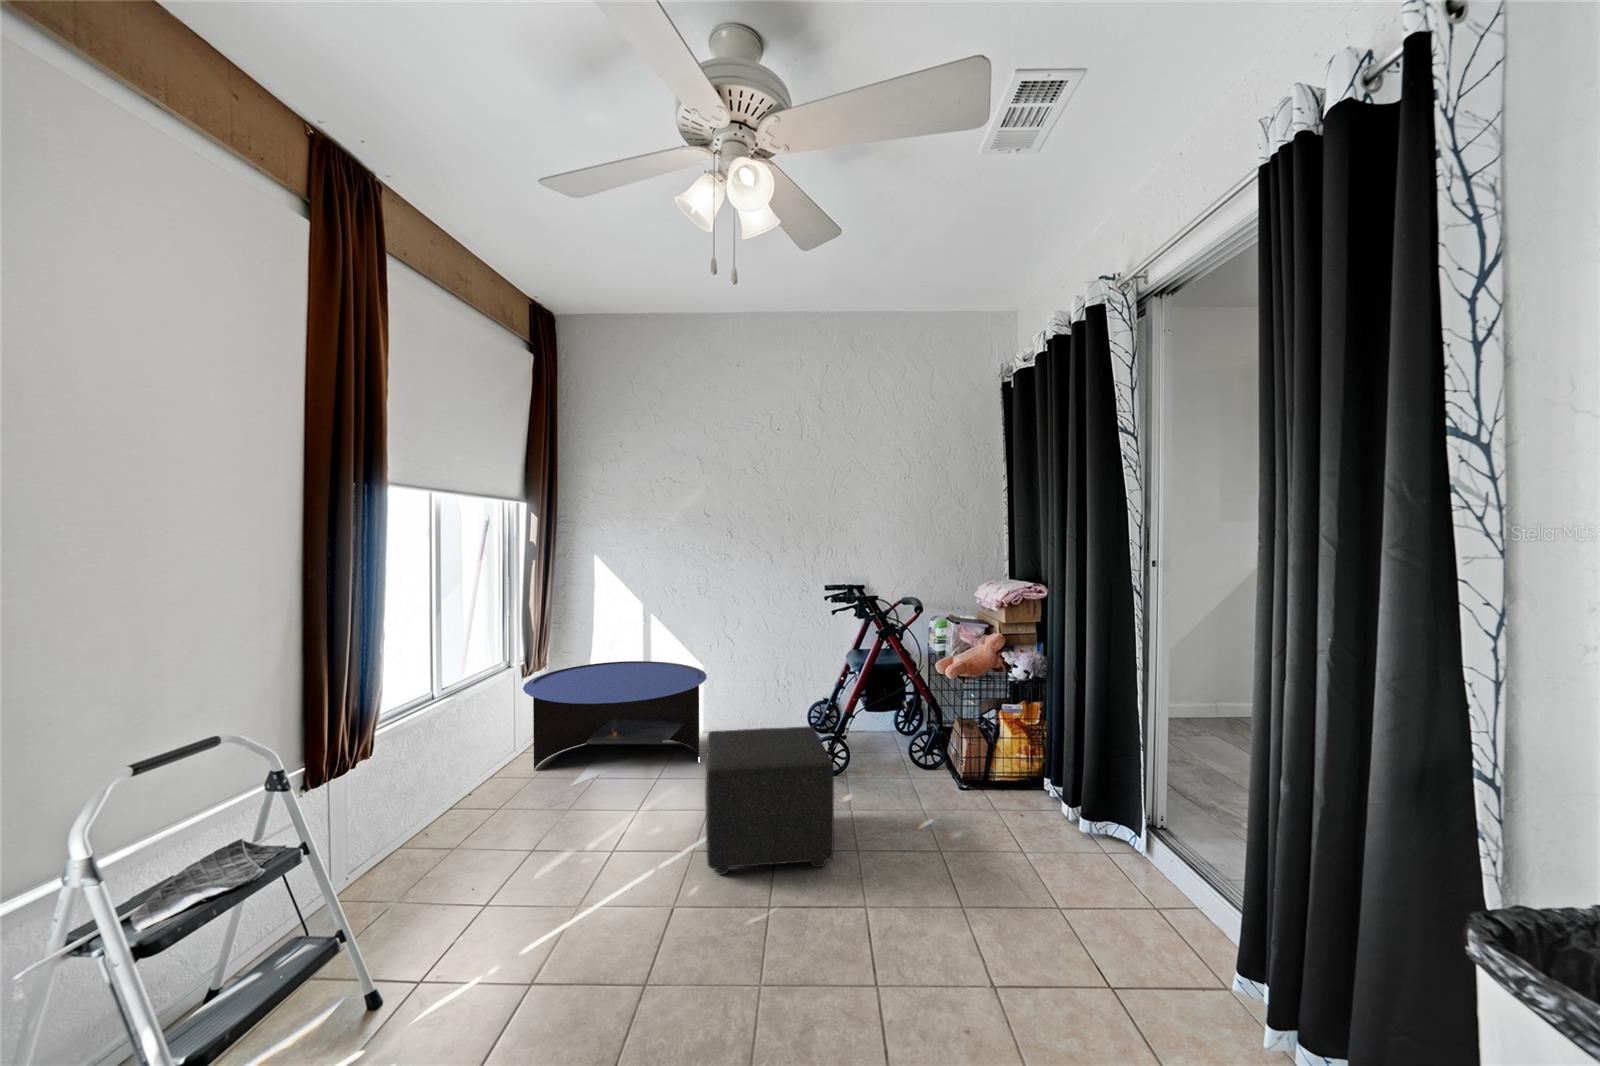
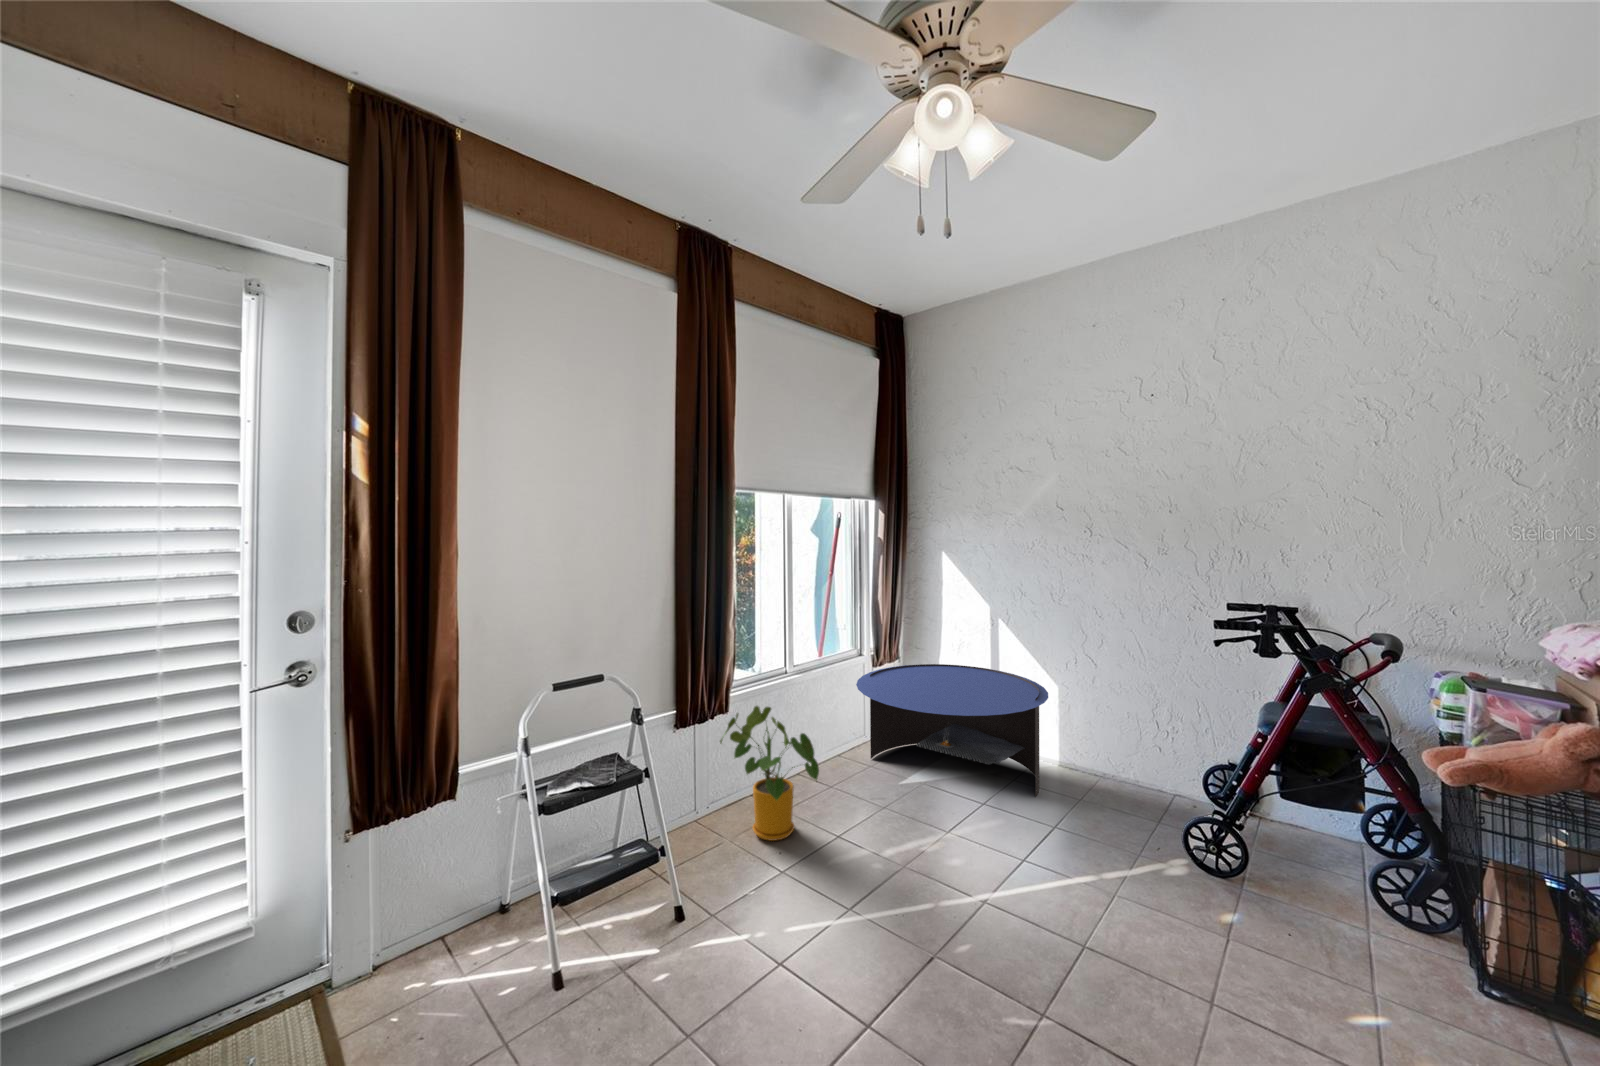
ottoman: present [705,726,834,875] -> none [972,773,1161,1016]
house plant: none [394,728,529,868] -> present [720,706,819,841]

